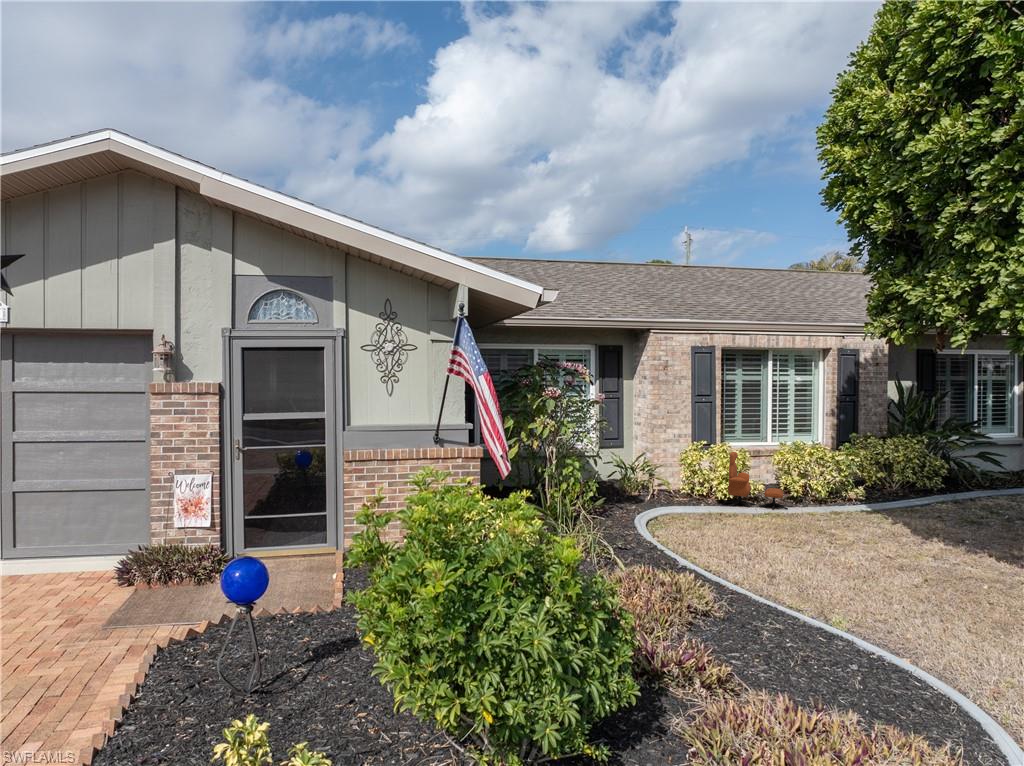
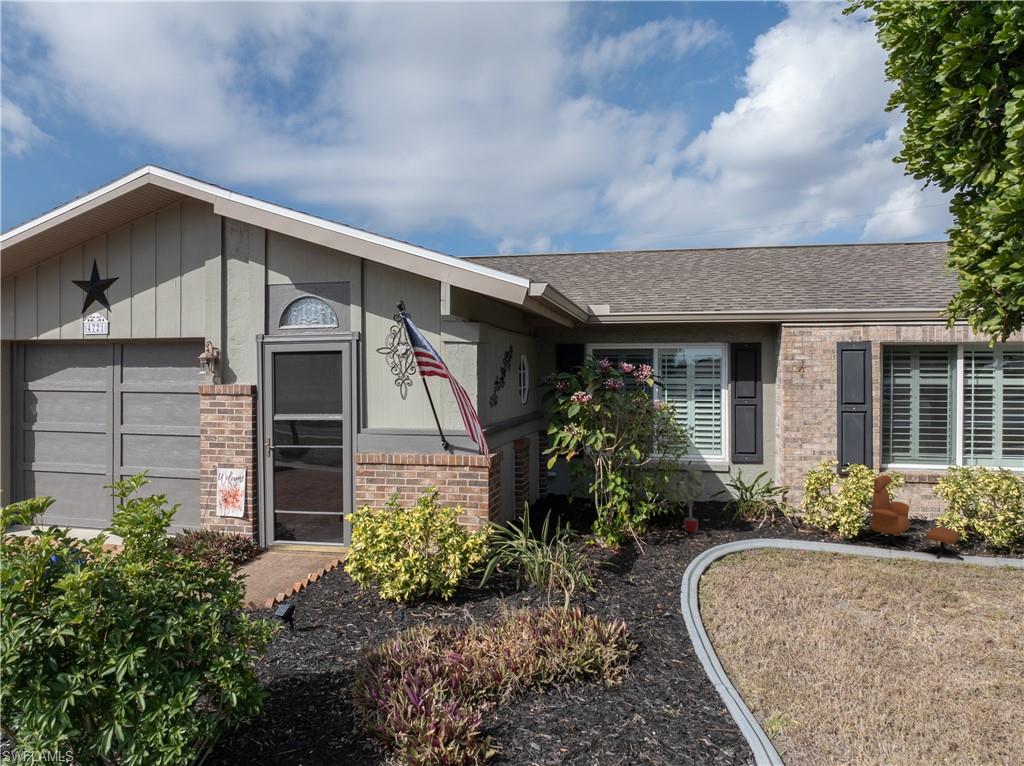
potted tree: none [582,450,614,509] -> present [672,465,706,533]

